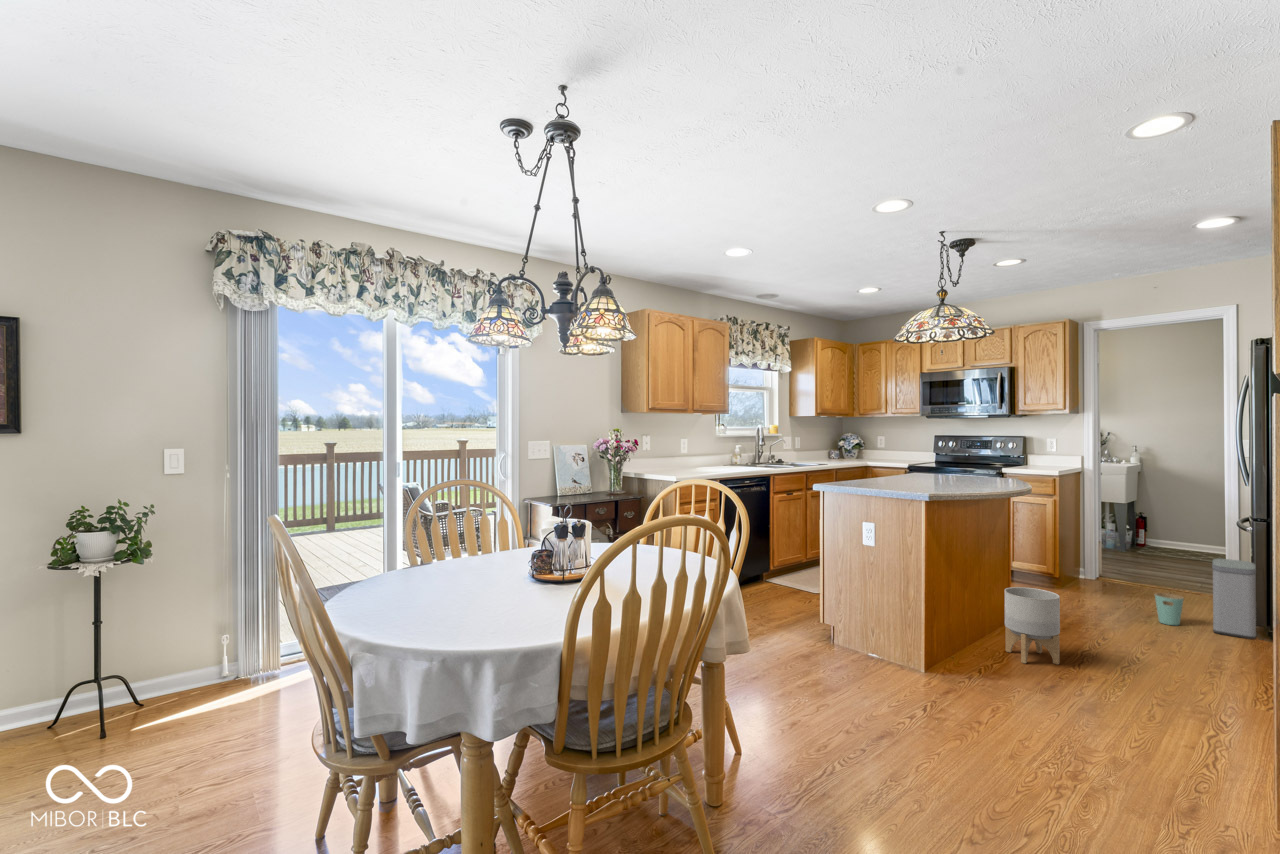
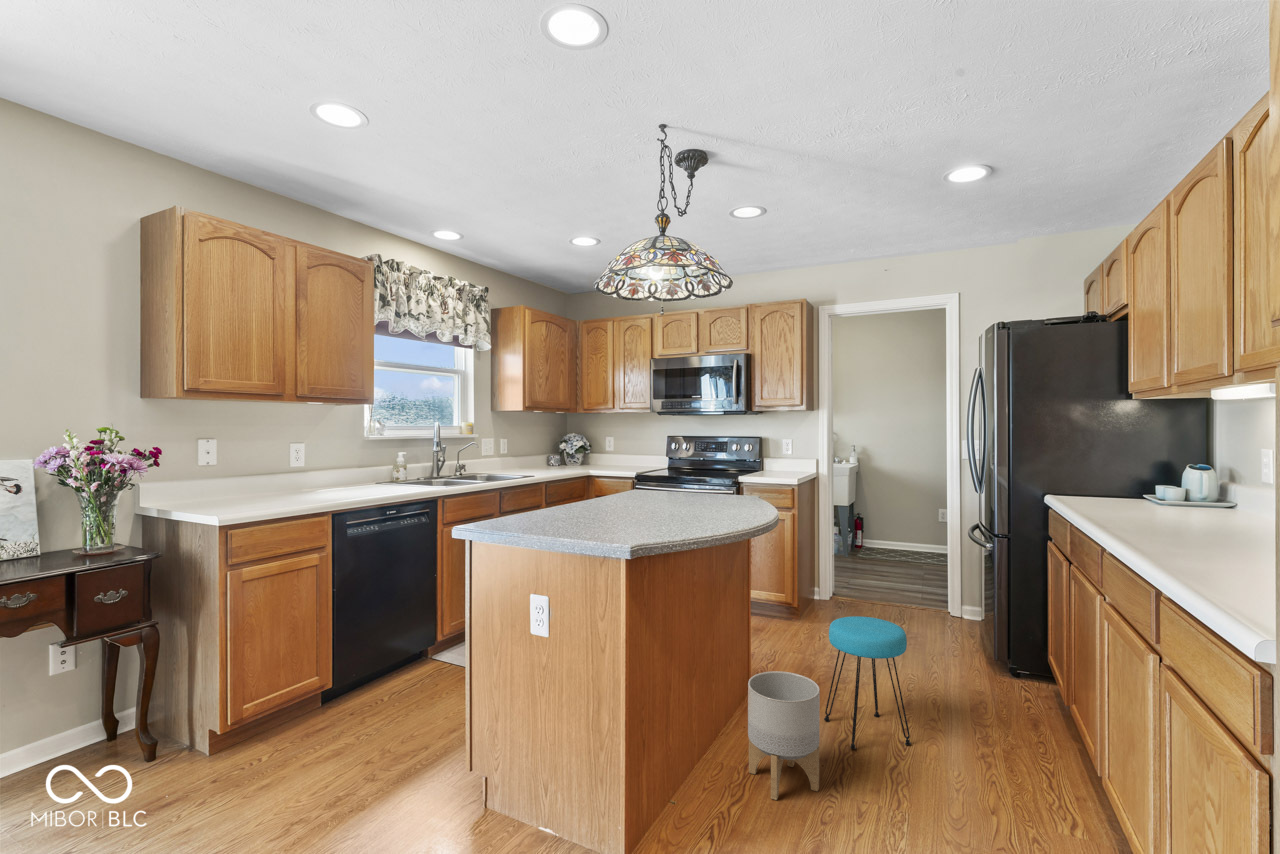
trash can: present [1155,558,1256,639] -> none [902,589,1004,686]
stool: none [1071,563,1145,655] -> present [824,616,911,749]

